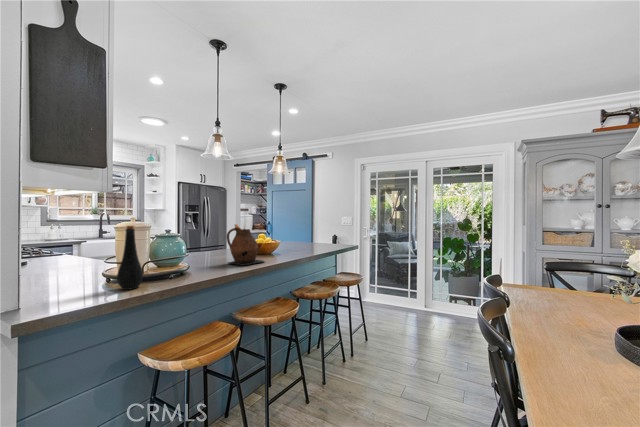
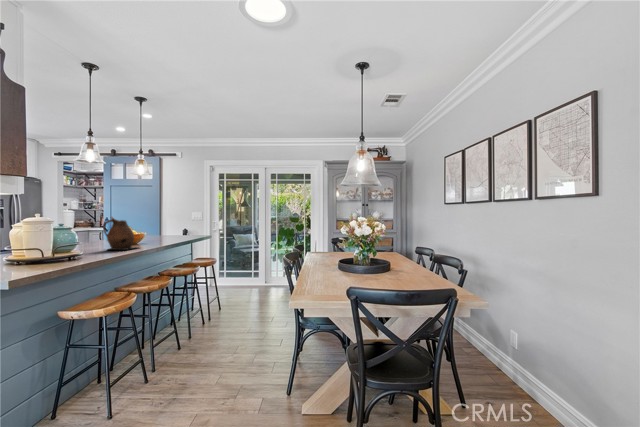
bottle: present [117,226,143,290] -> none [29,215,53,267]

